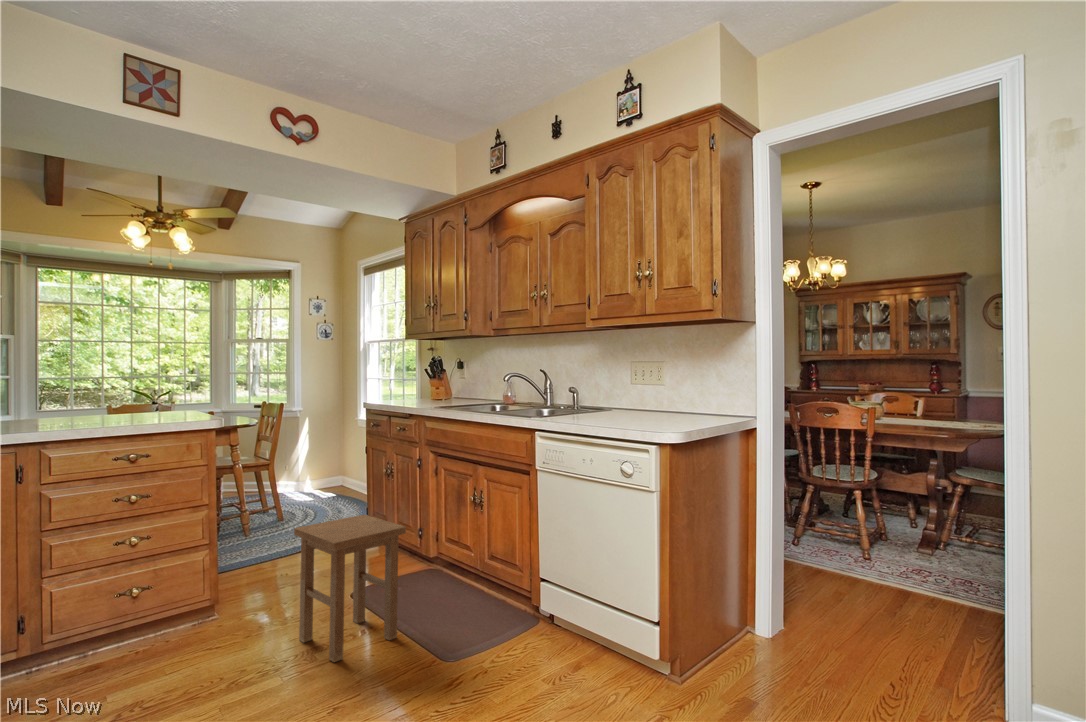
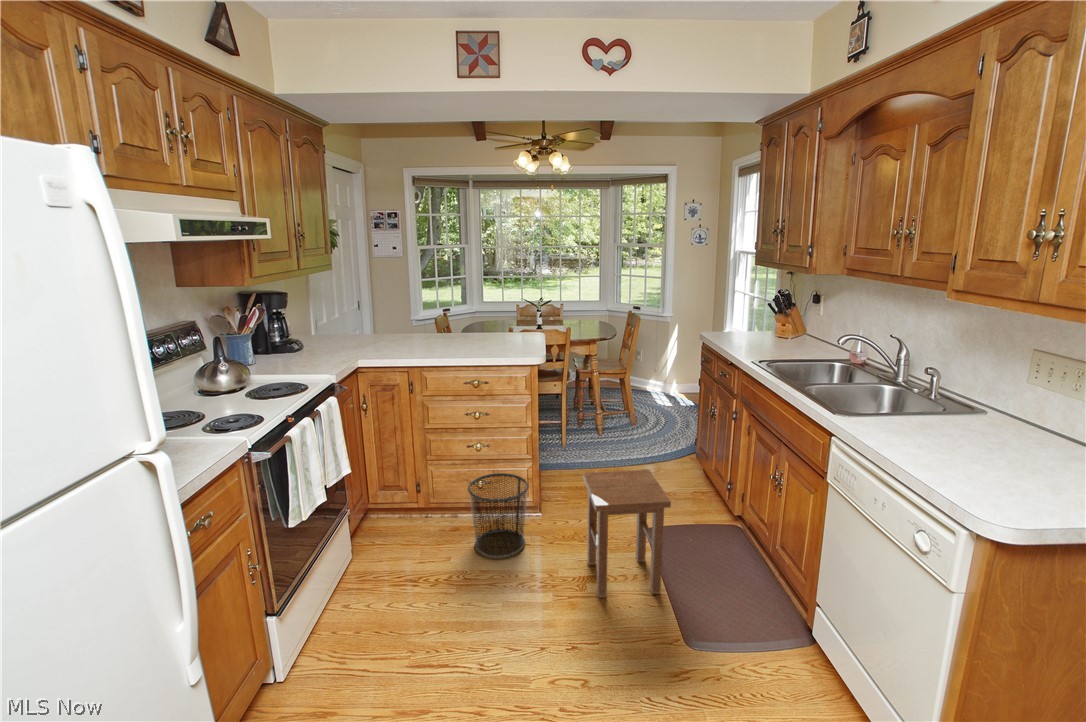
waste bin: none [117,562,214,680] -> present [468,473,529,558]

